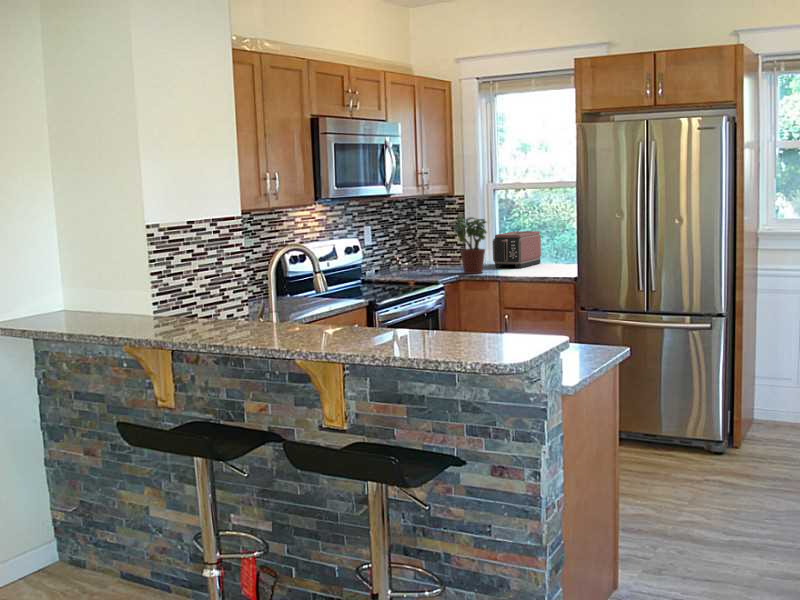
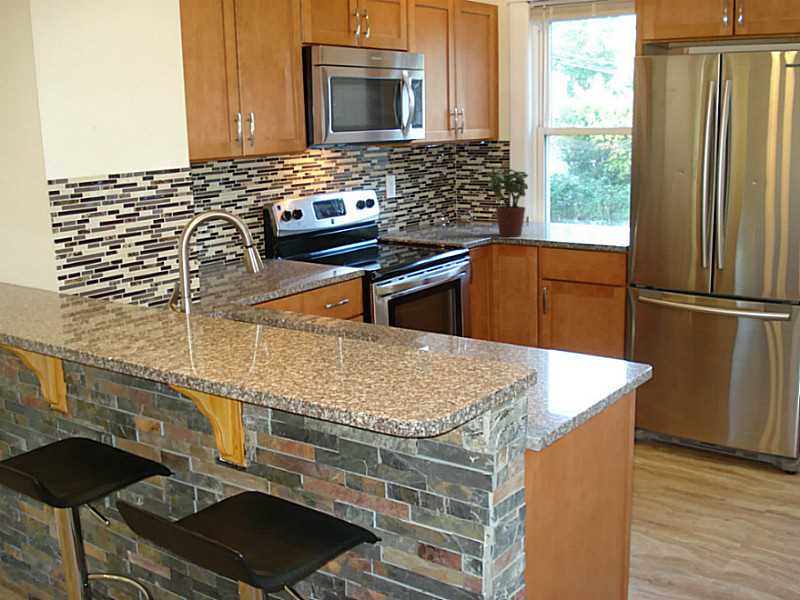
toaster: present [493,231,541,268] -> none [538,186,597,231]

